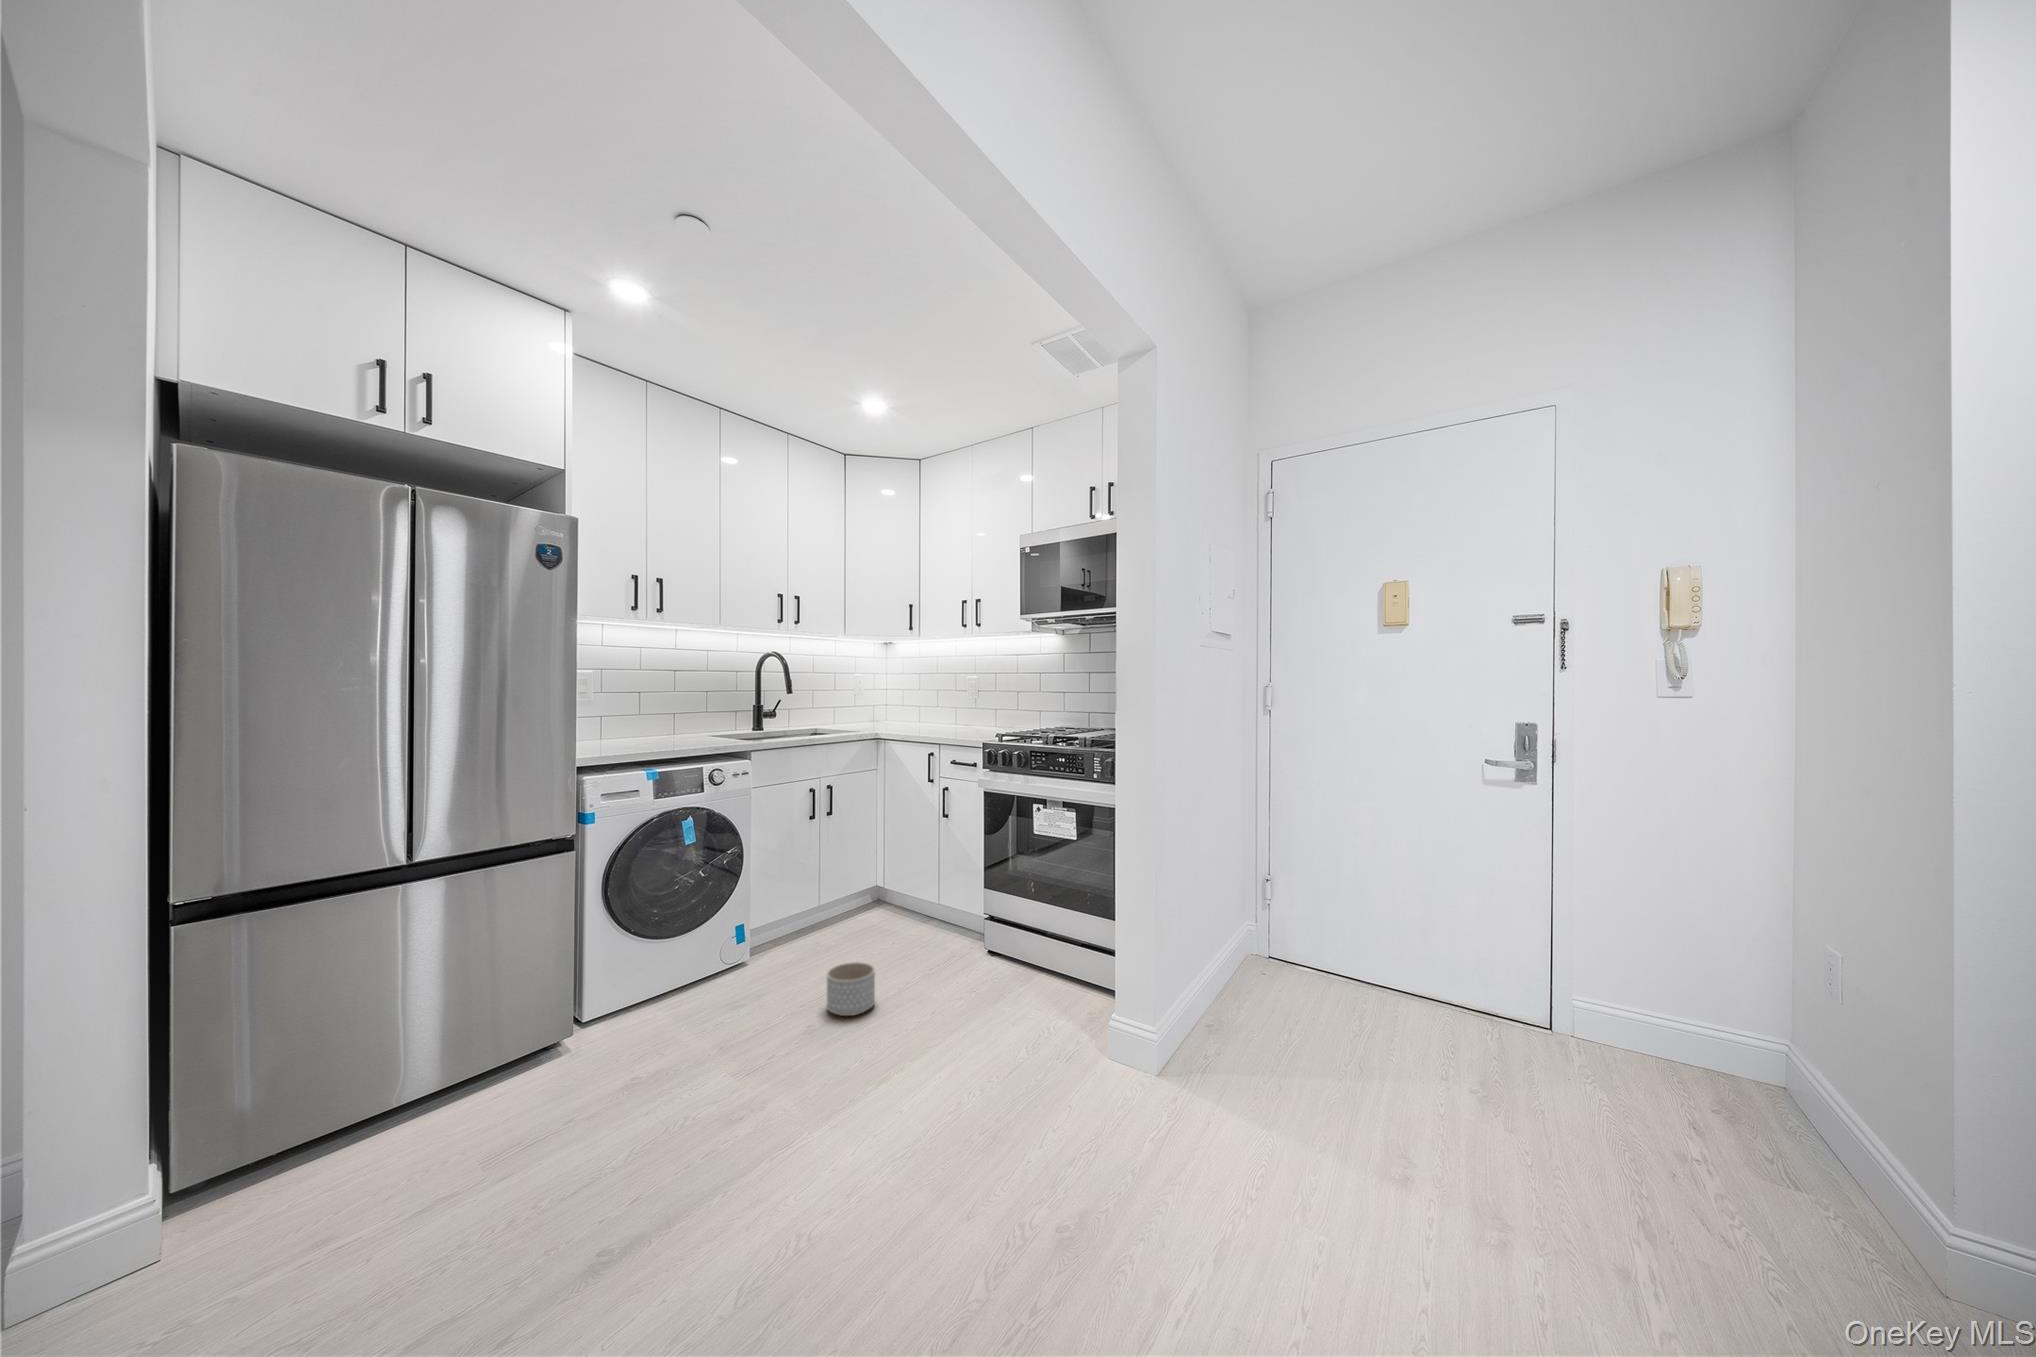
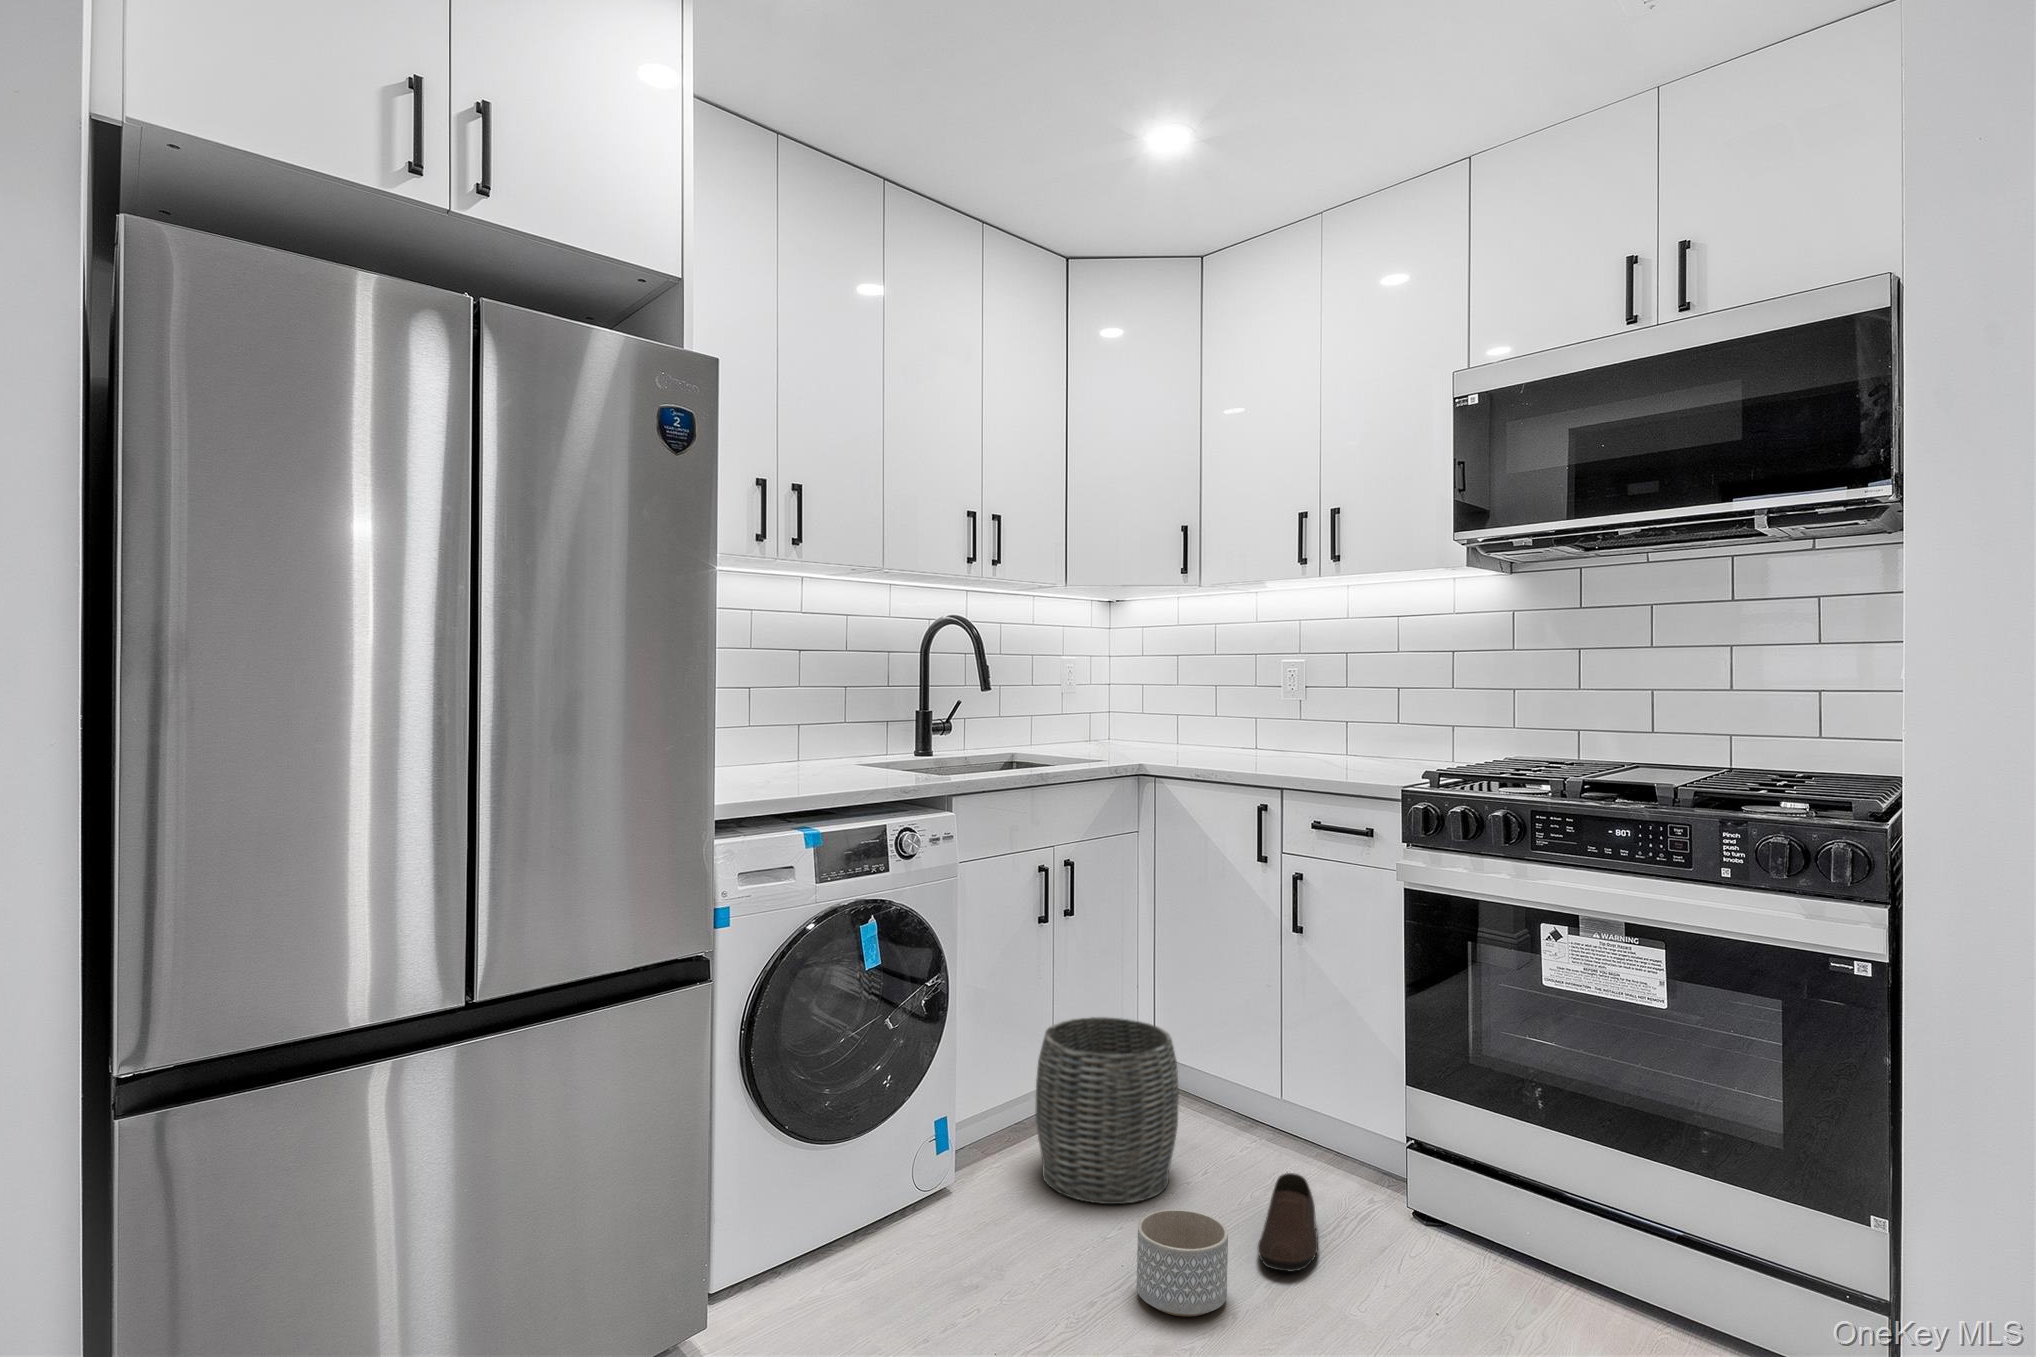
woven basket: none [797,868,876,966] -> present [1035,1017,1179,1204]
shoe: none [899,942,939,990] -> present [1258,1173,1318,1272]

